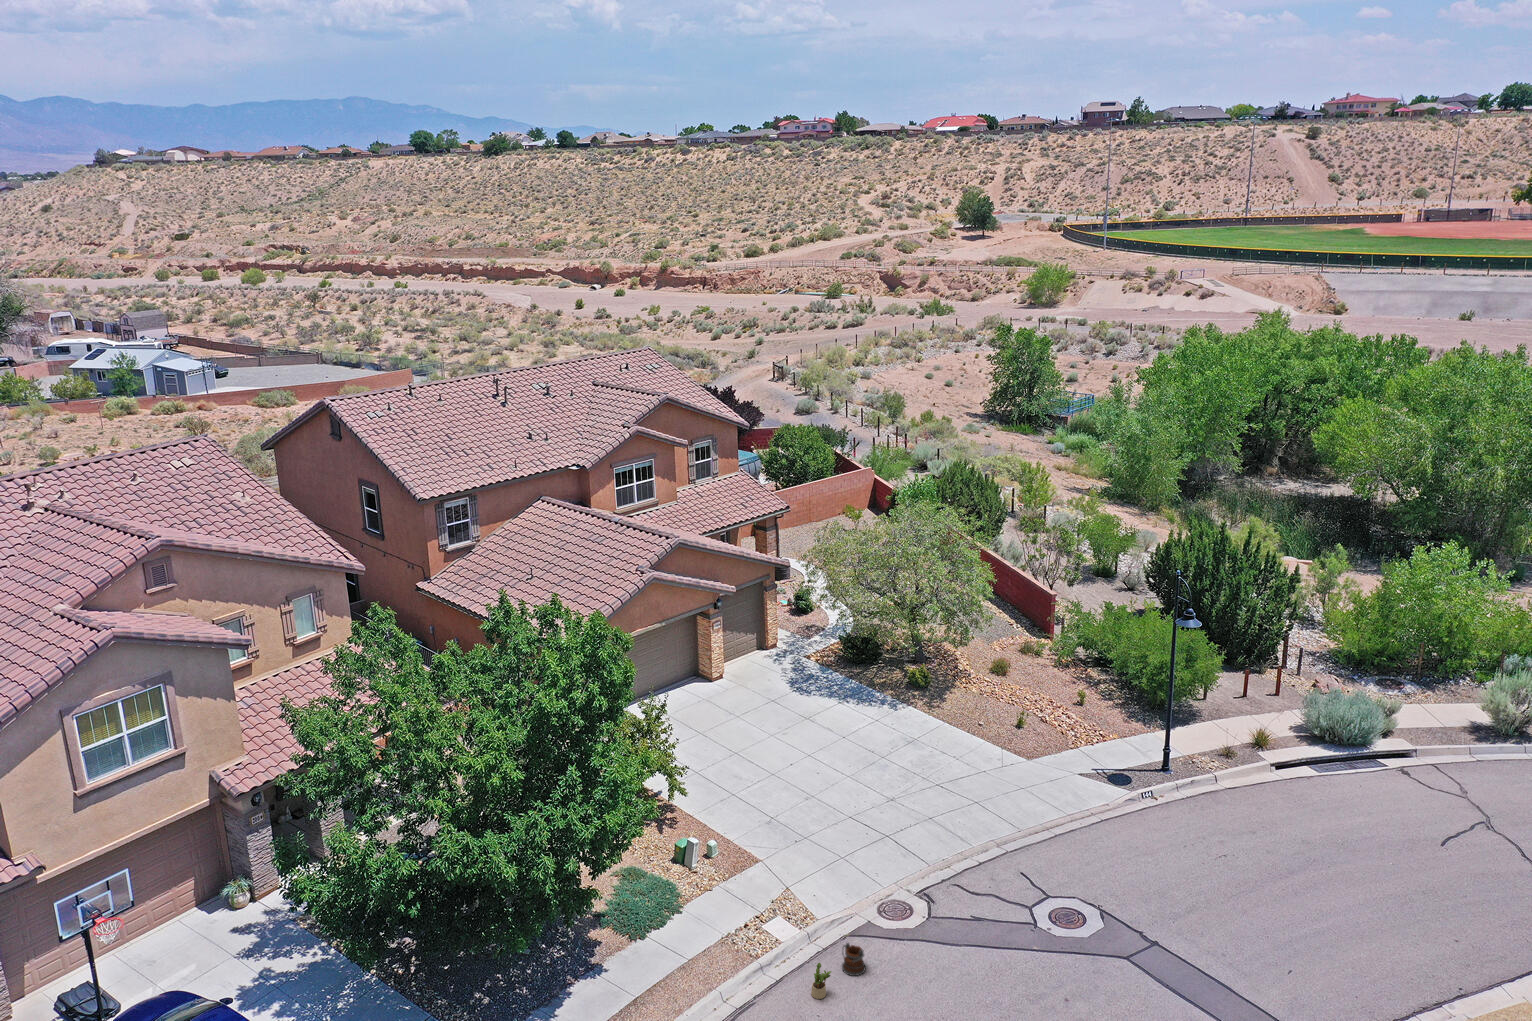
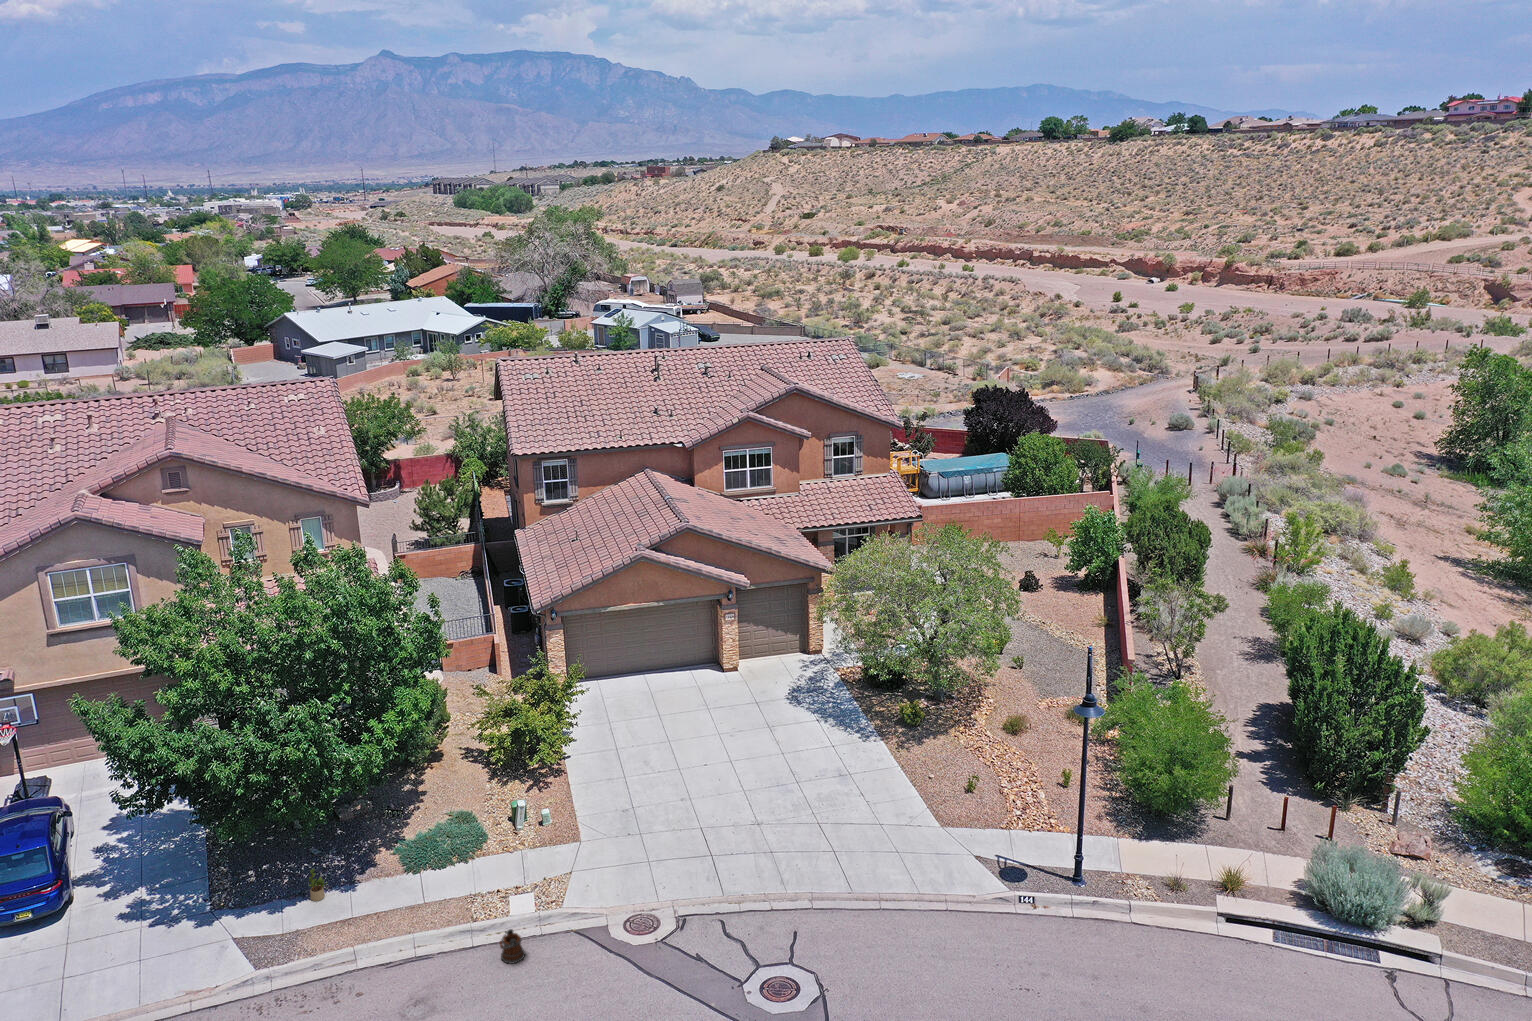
potted plant: present [811,963,831,999] -> present [309,869,328,901]

